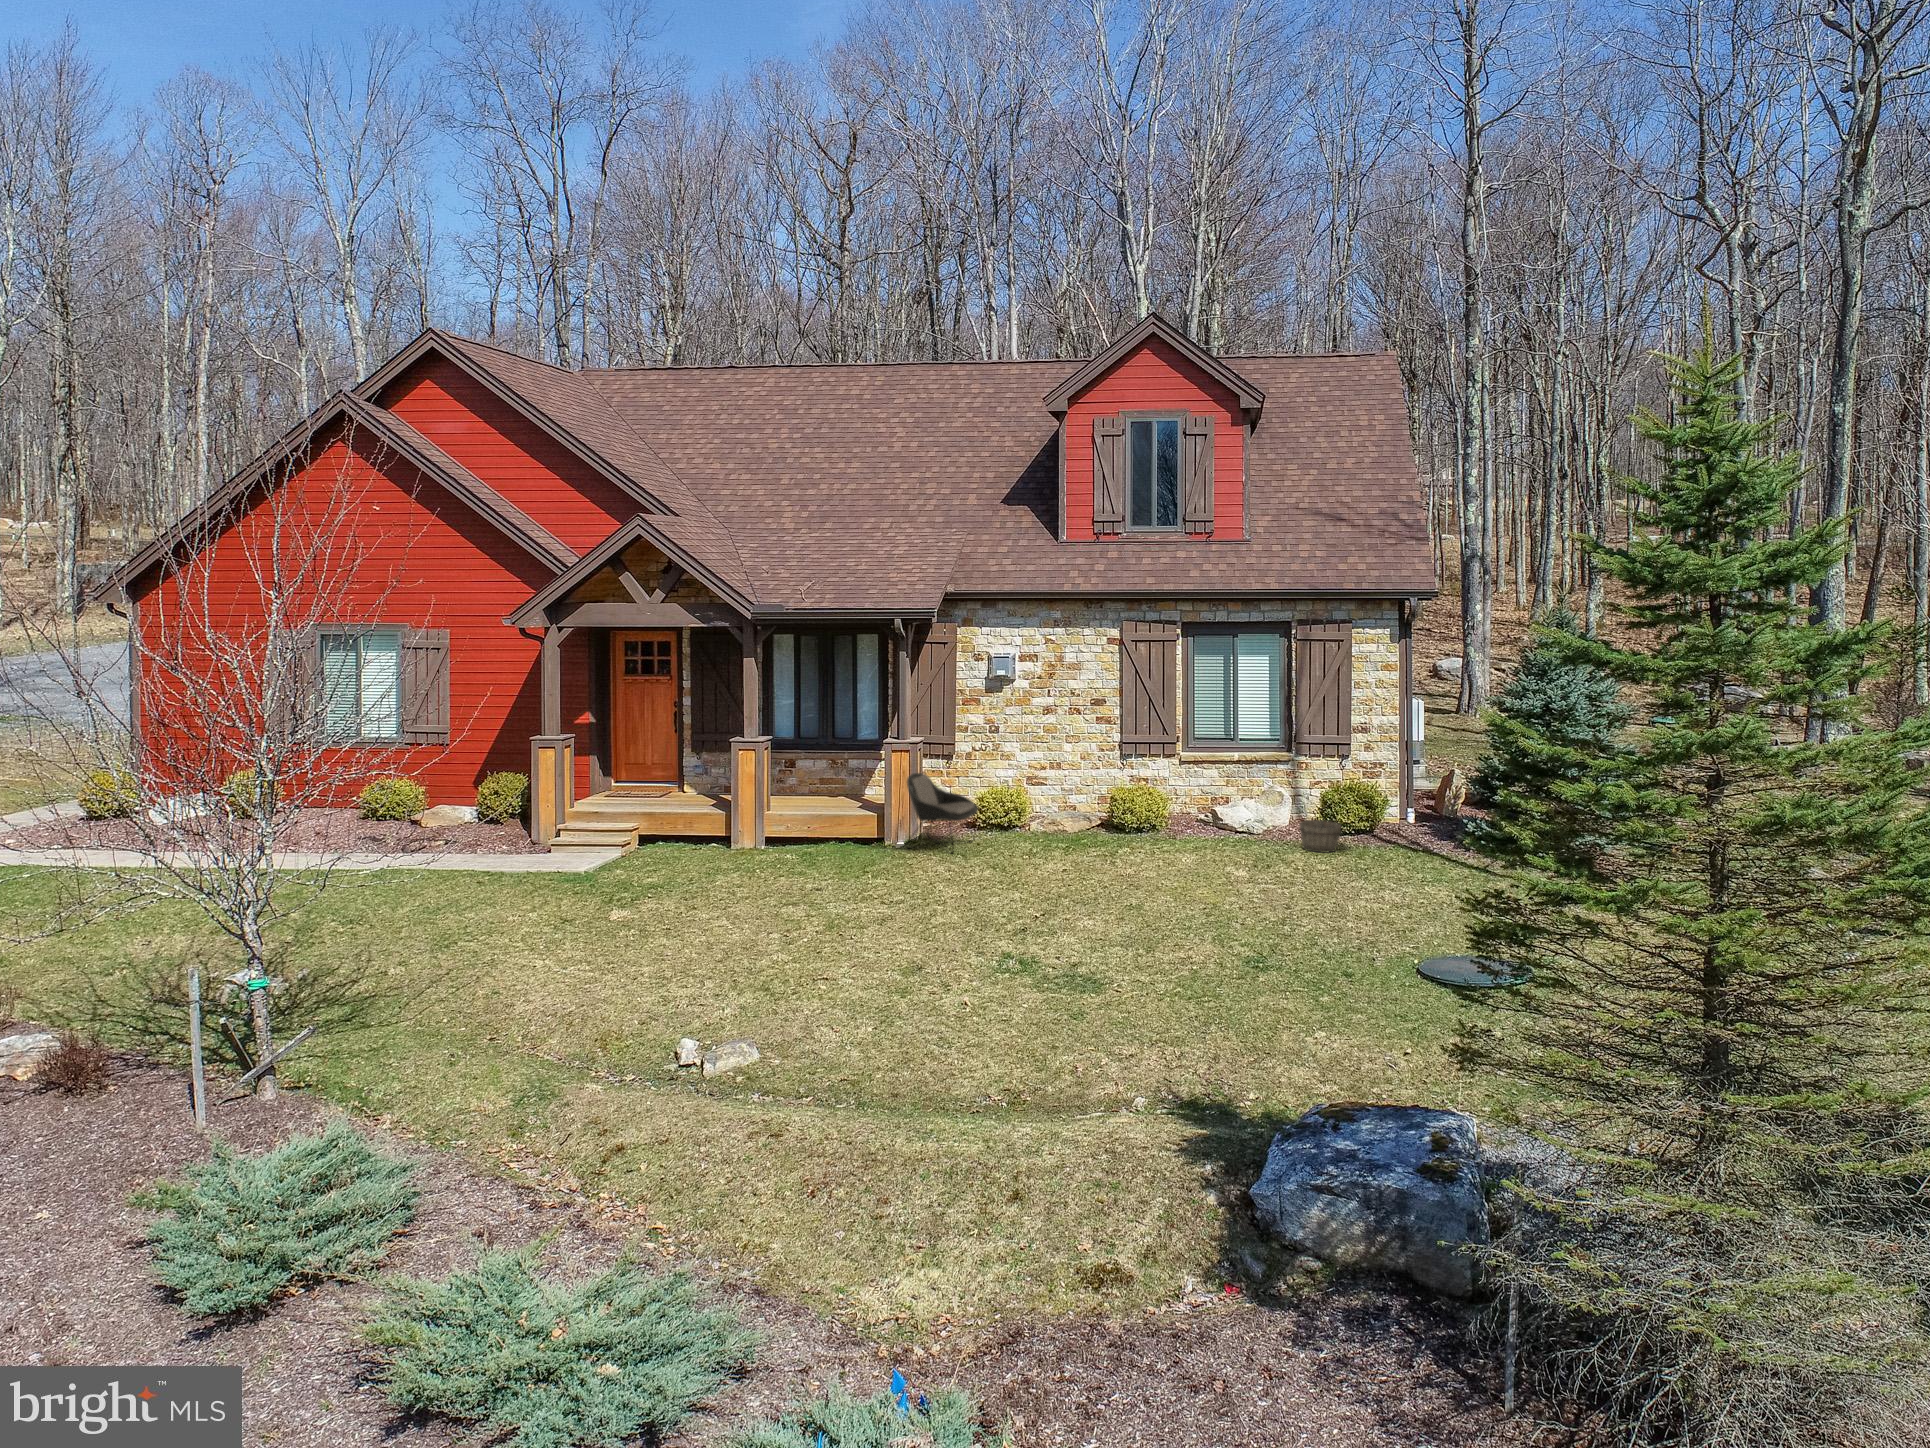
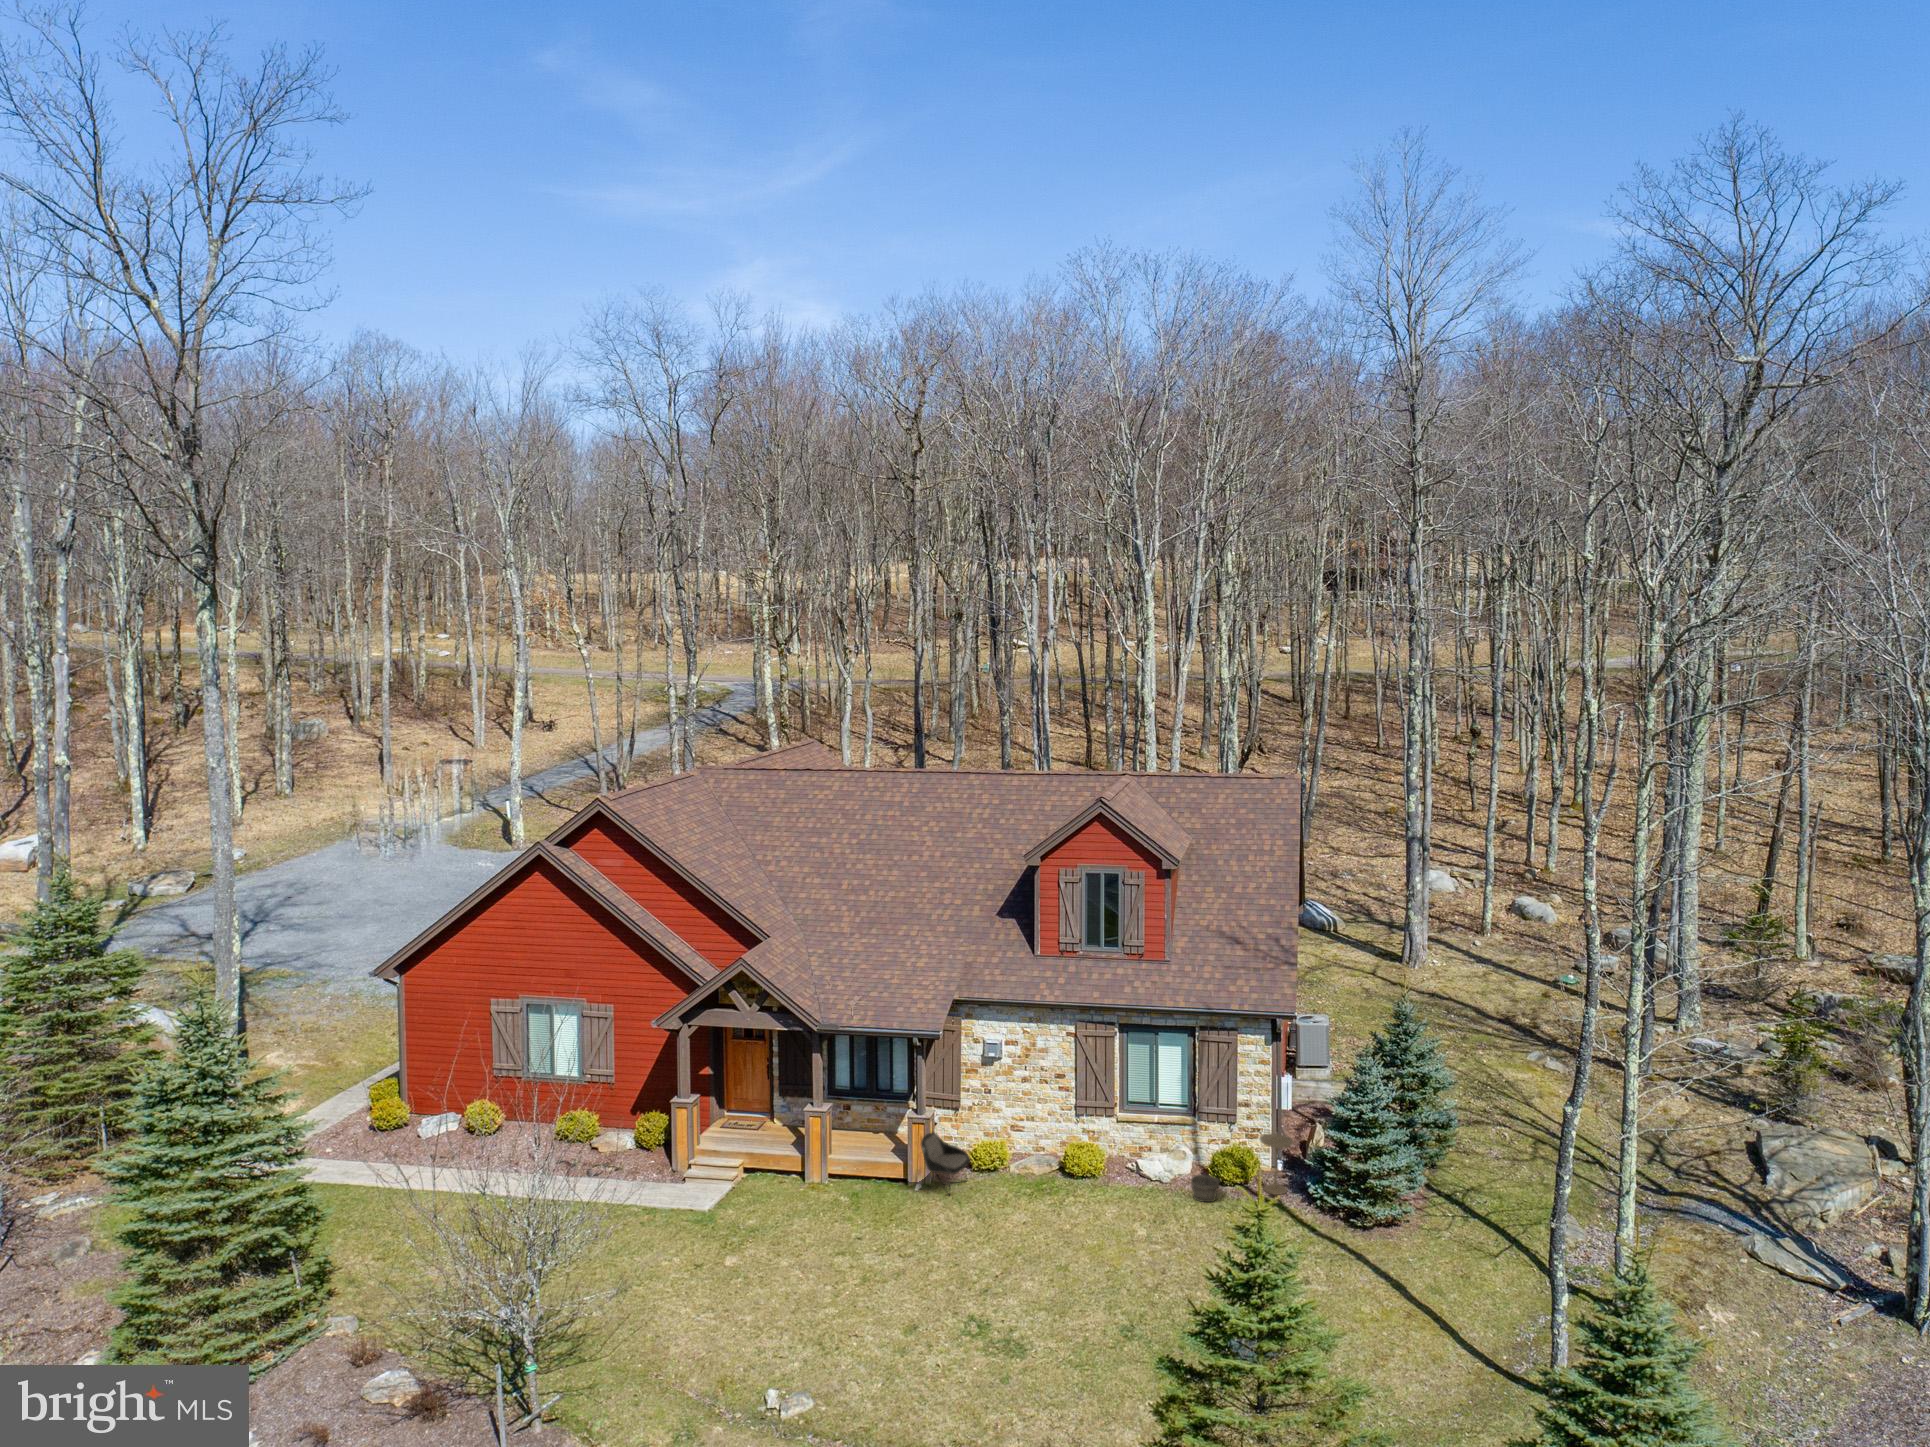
pedestal table: none [1390,766,1440,845] -> present [1260,1133,1293,1195]

